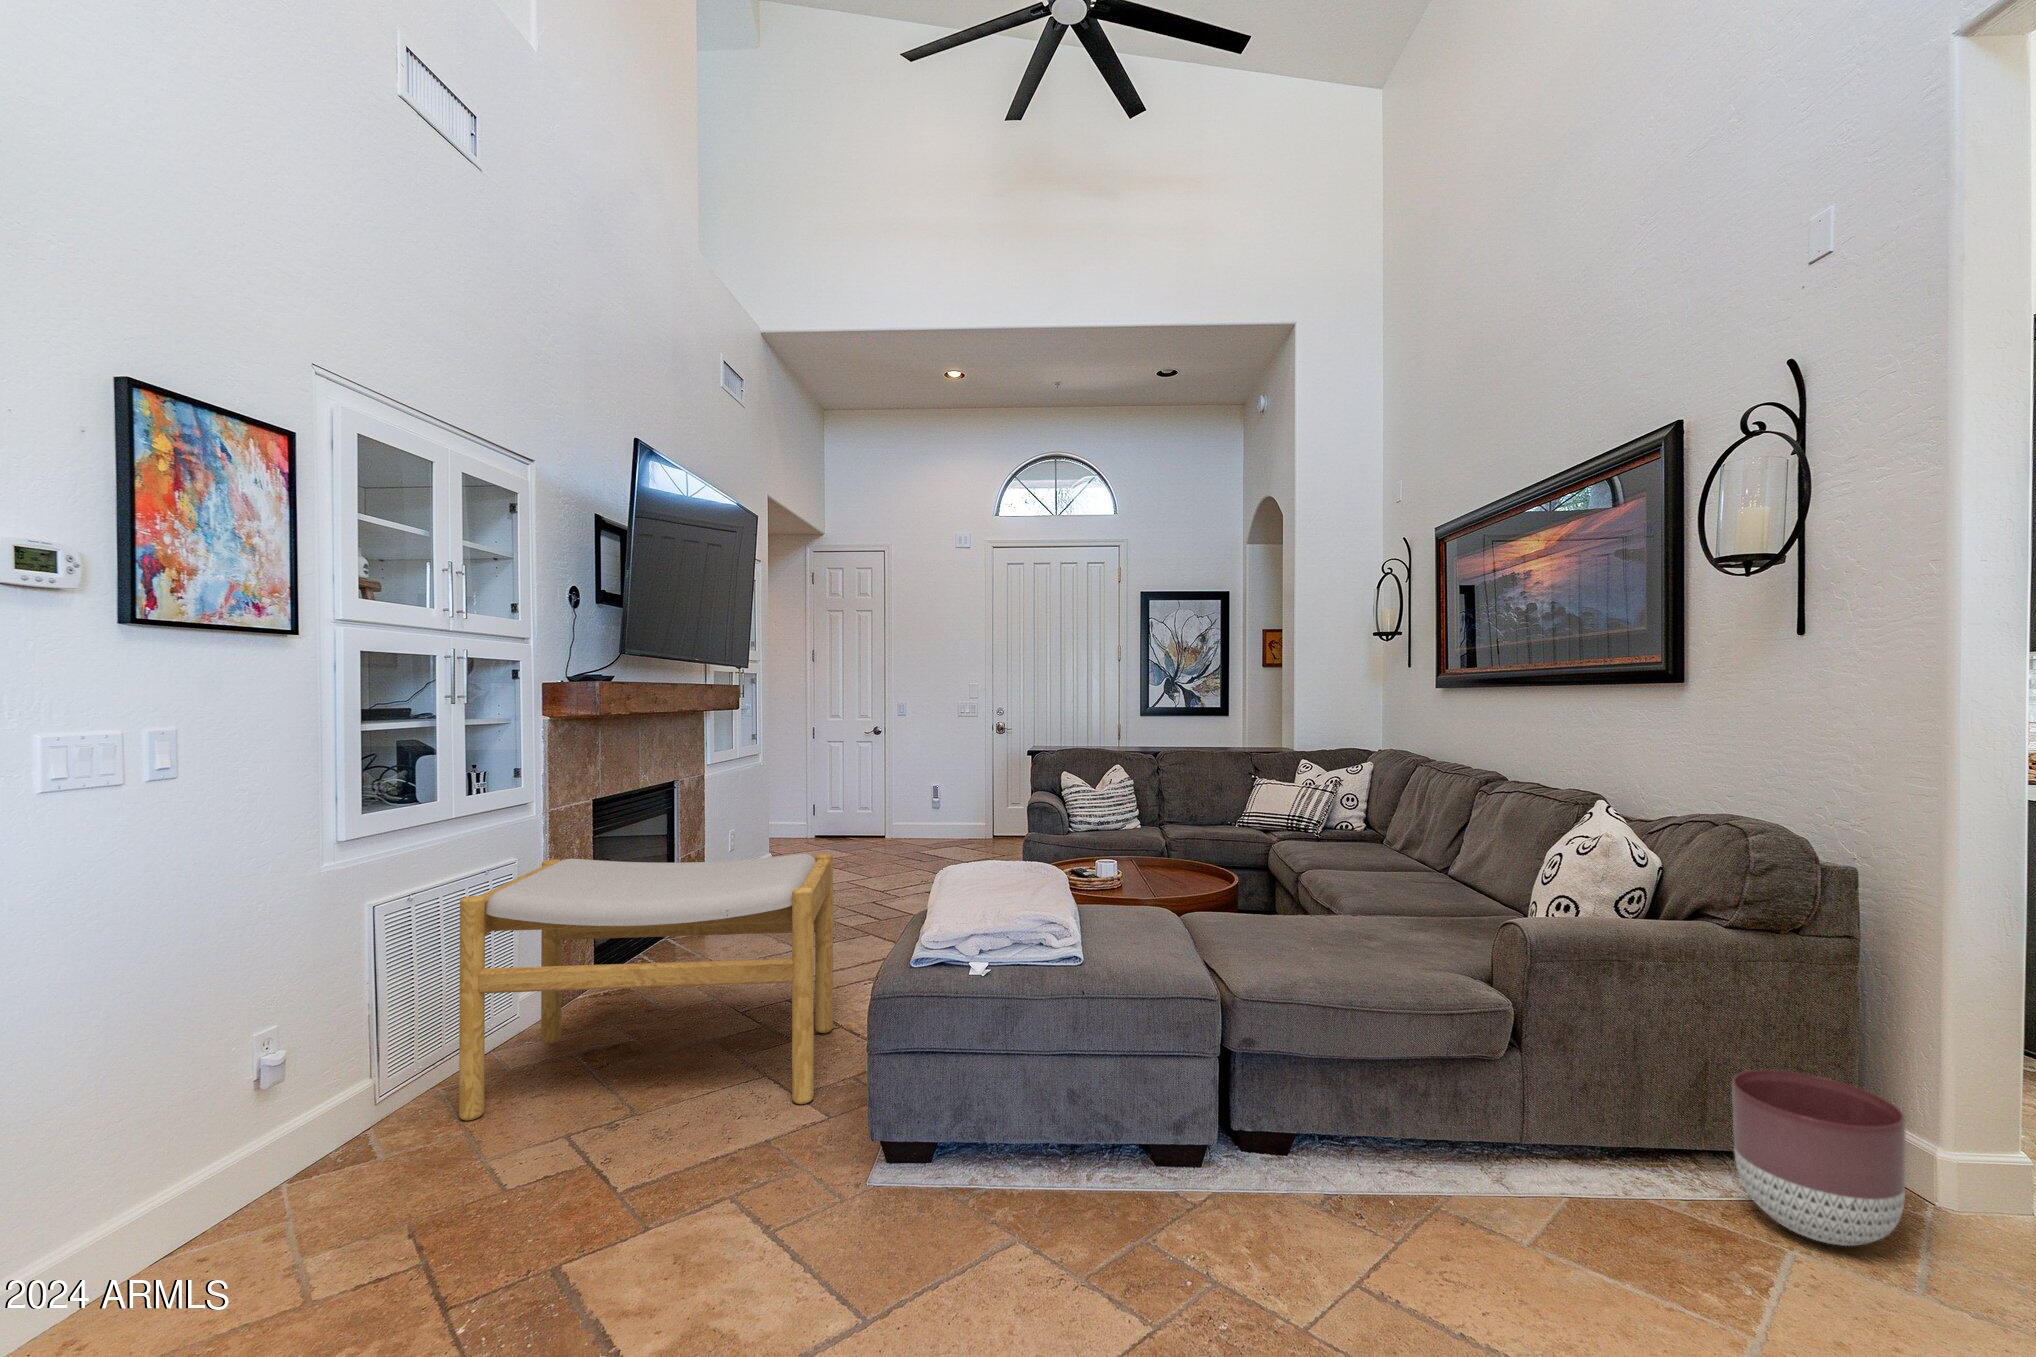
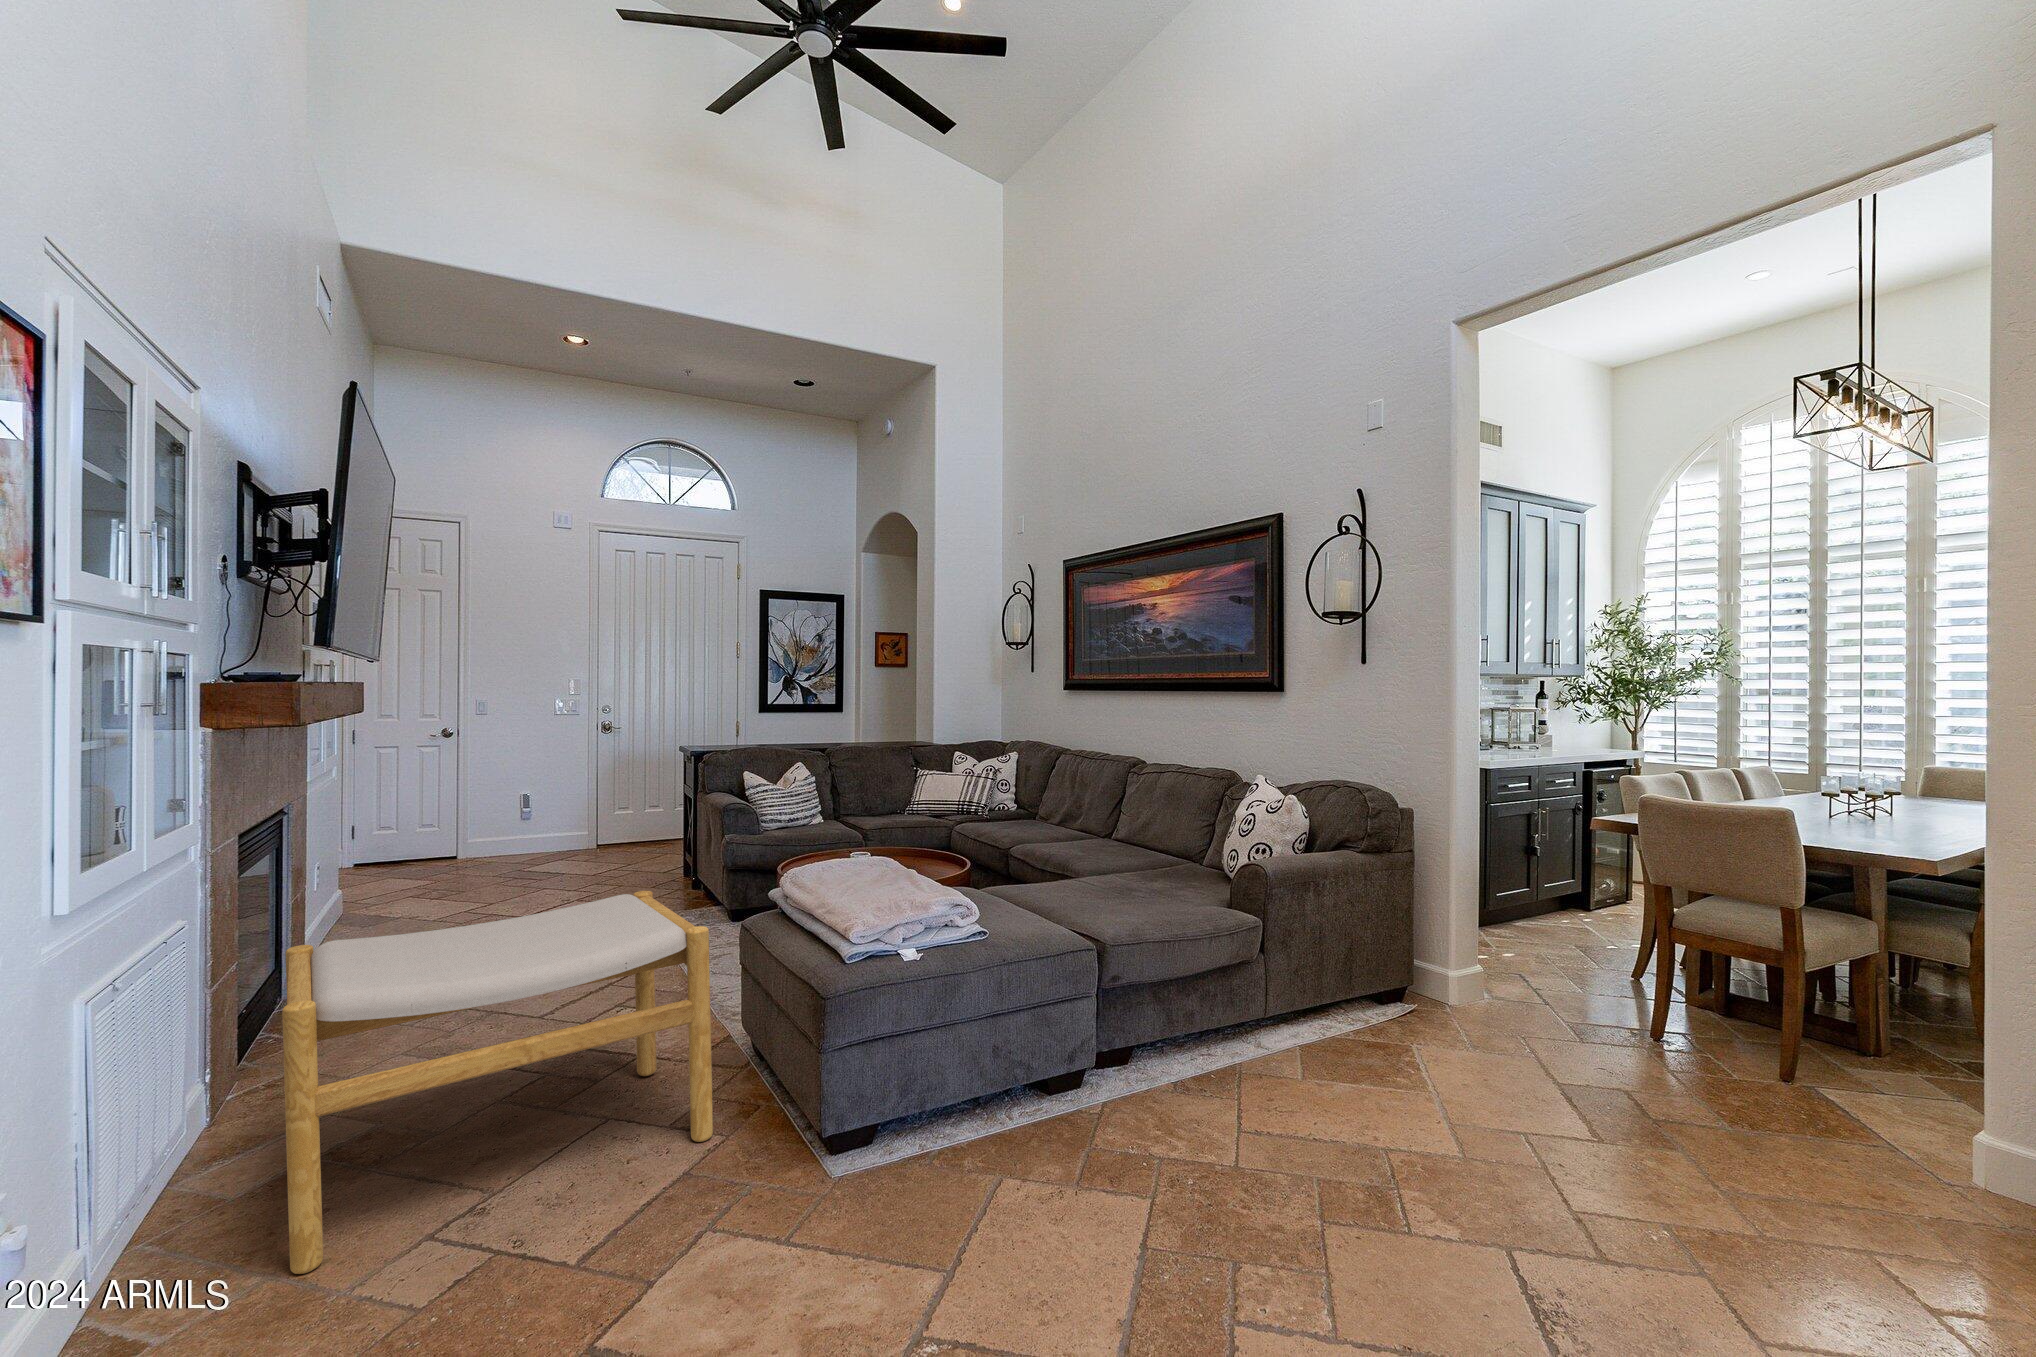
planter: present [1732,1070,1905,1246] -> none [1372,937,1457,1033]

